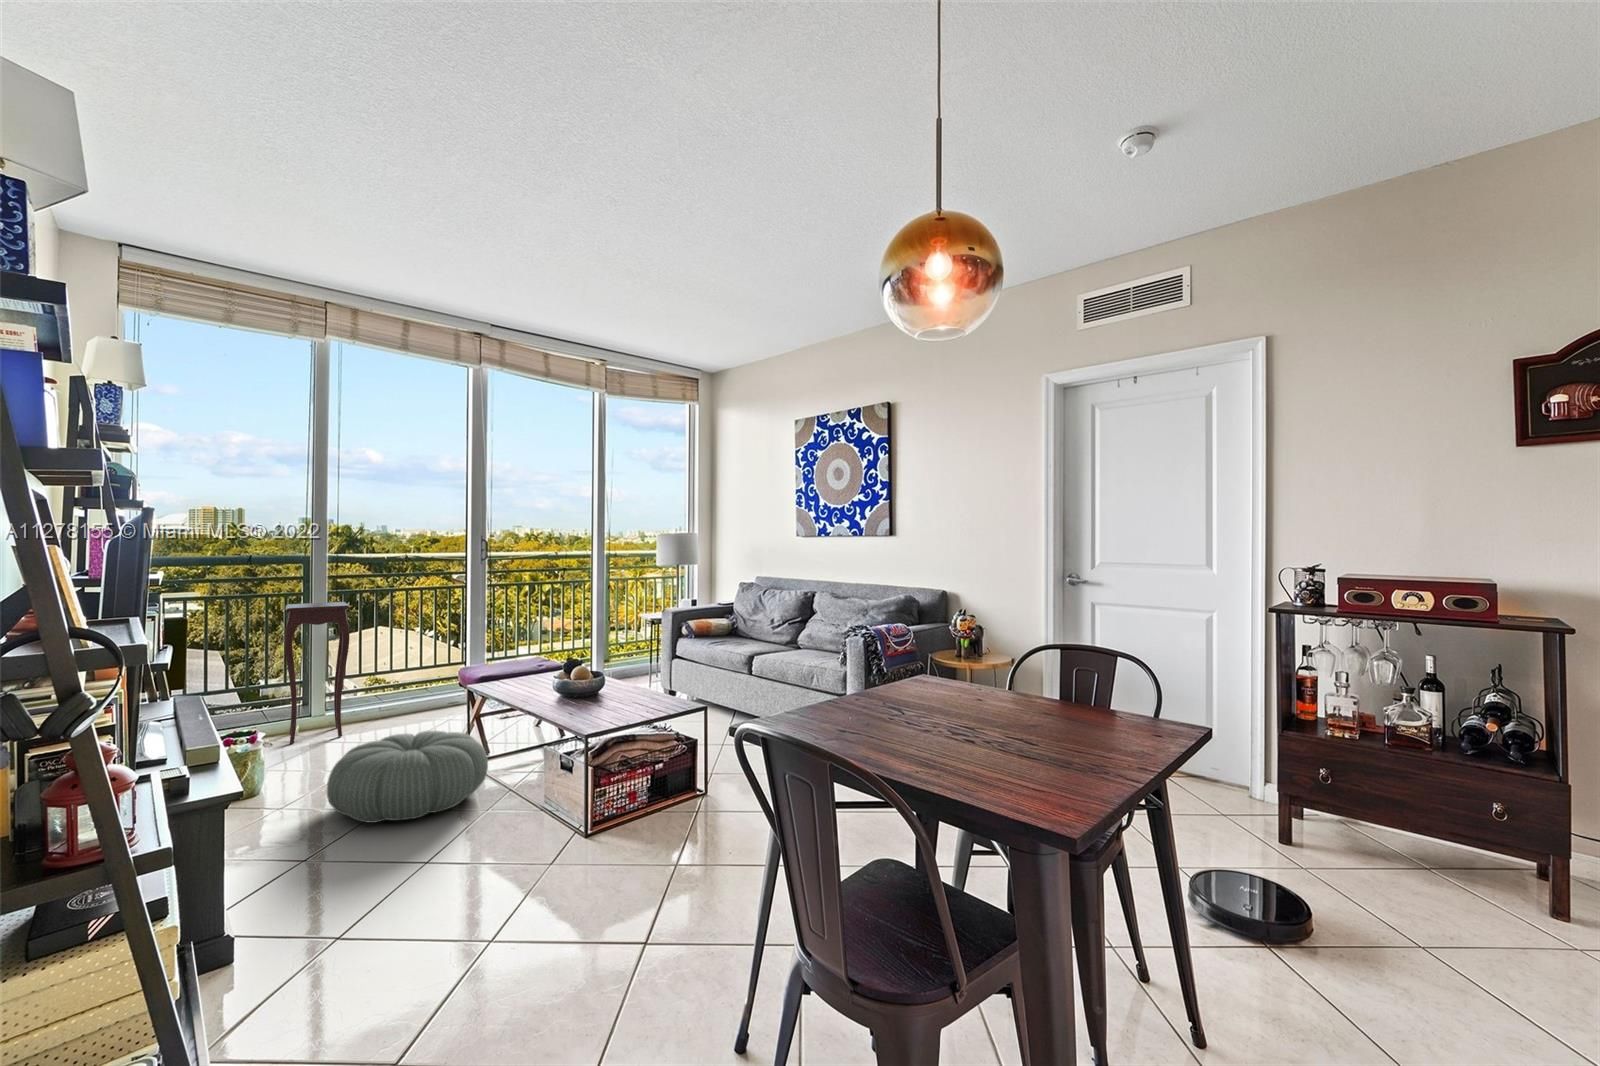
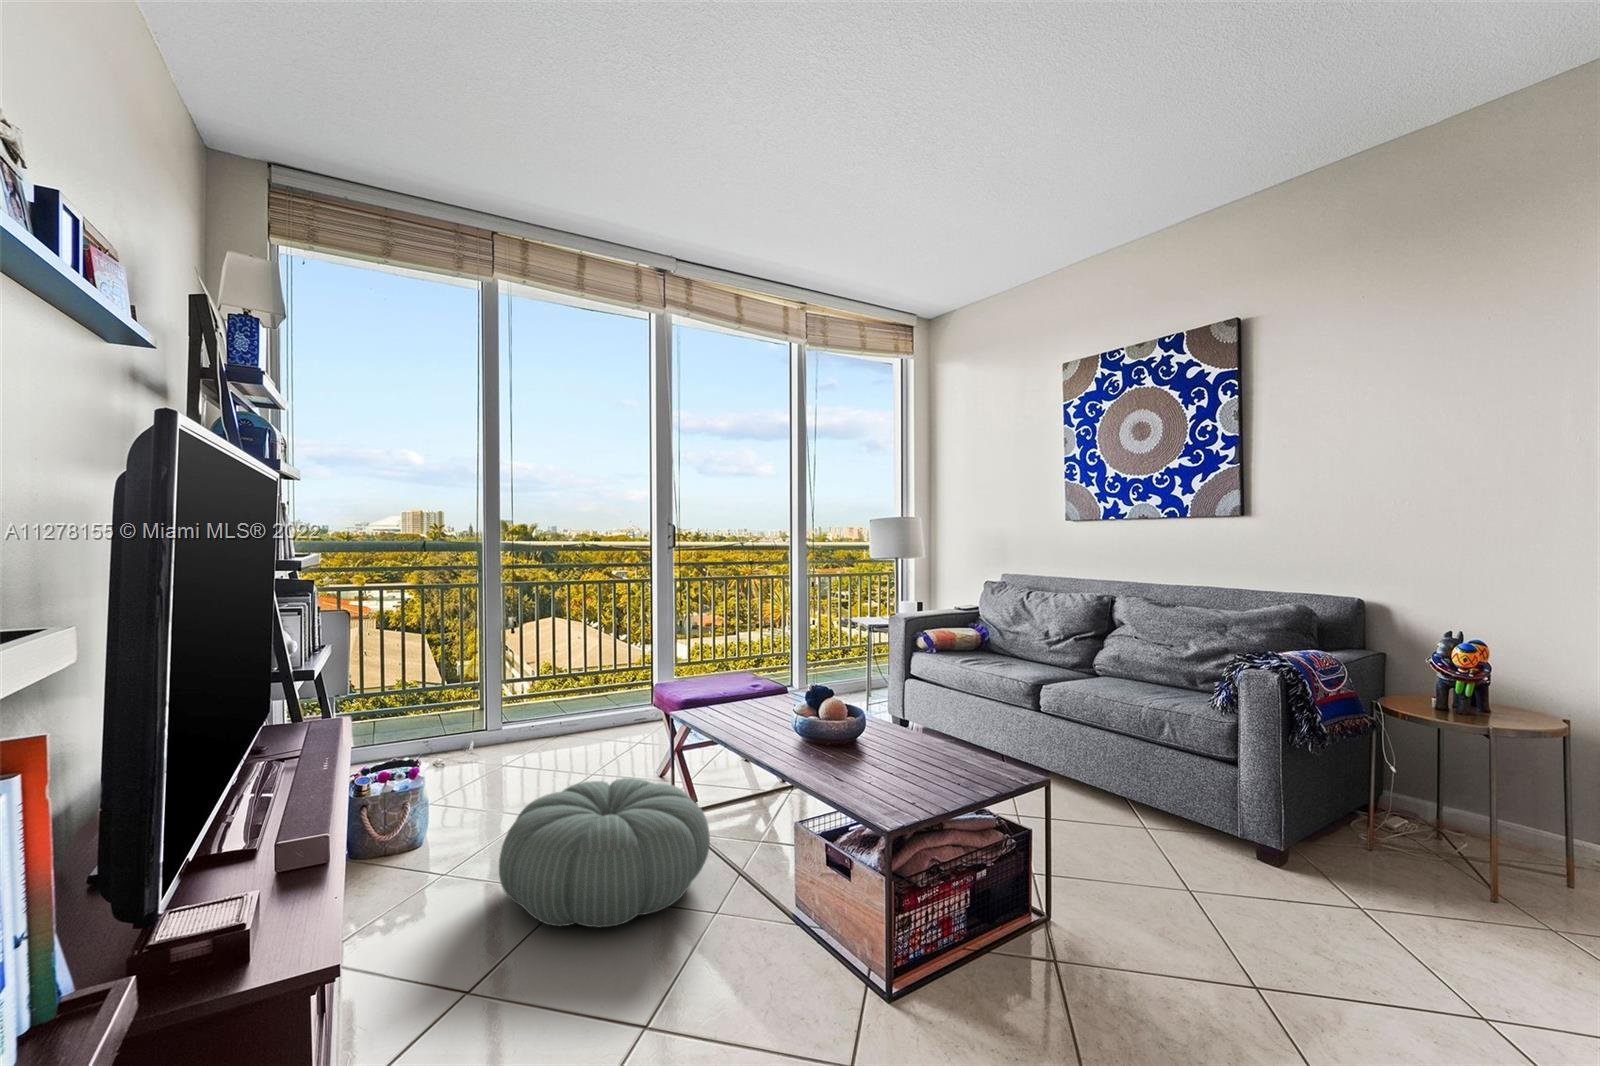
side table: present [285,602,350,744] -> none [454,593,526,769]

